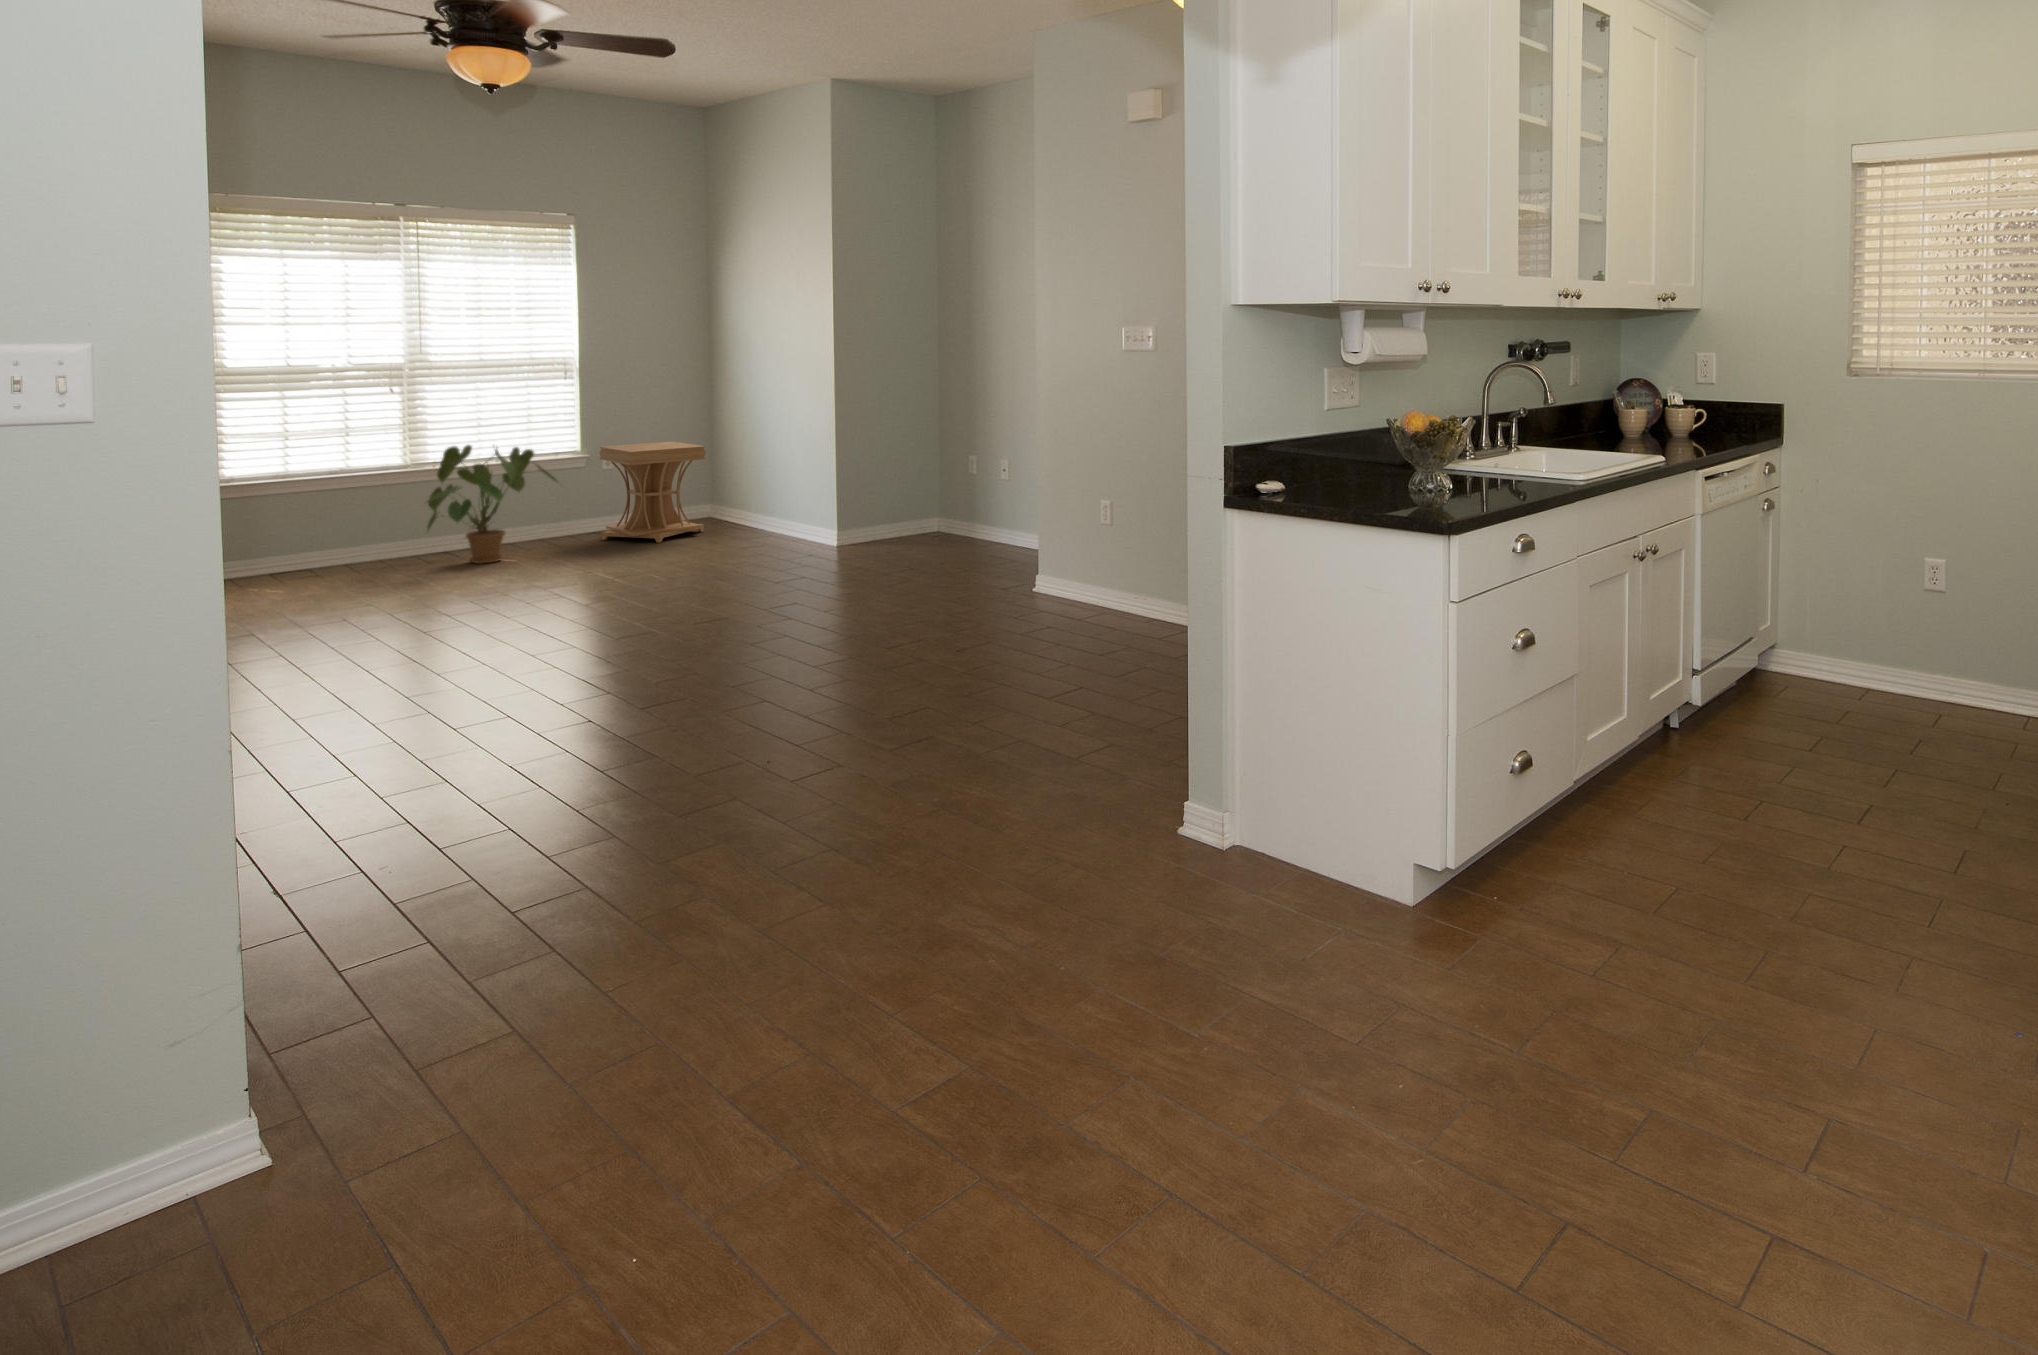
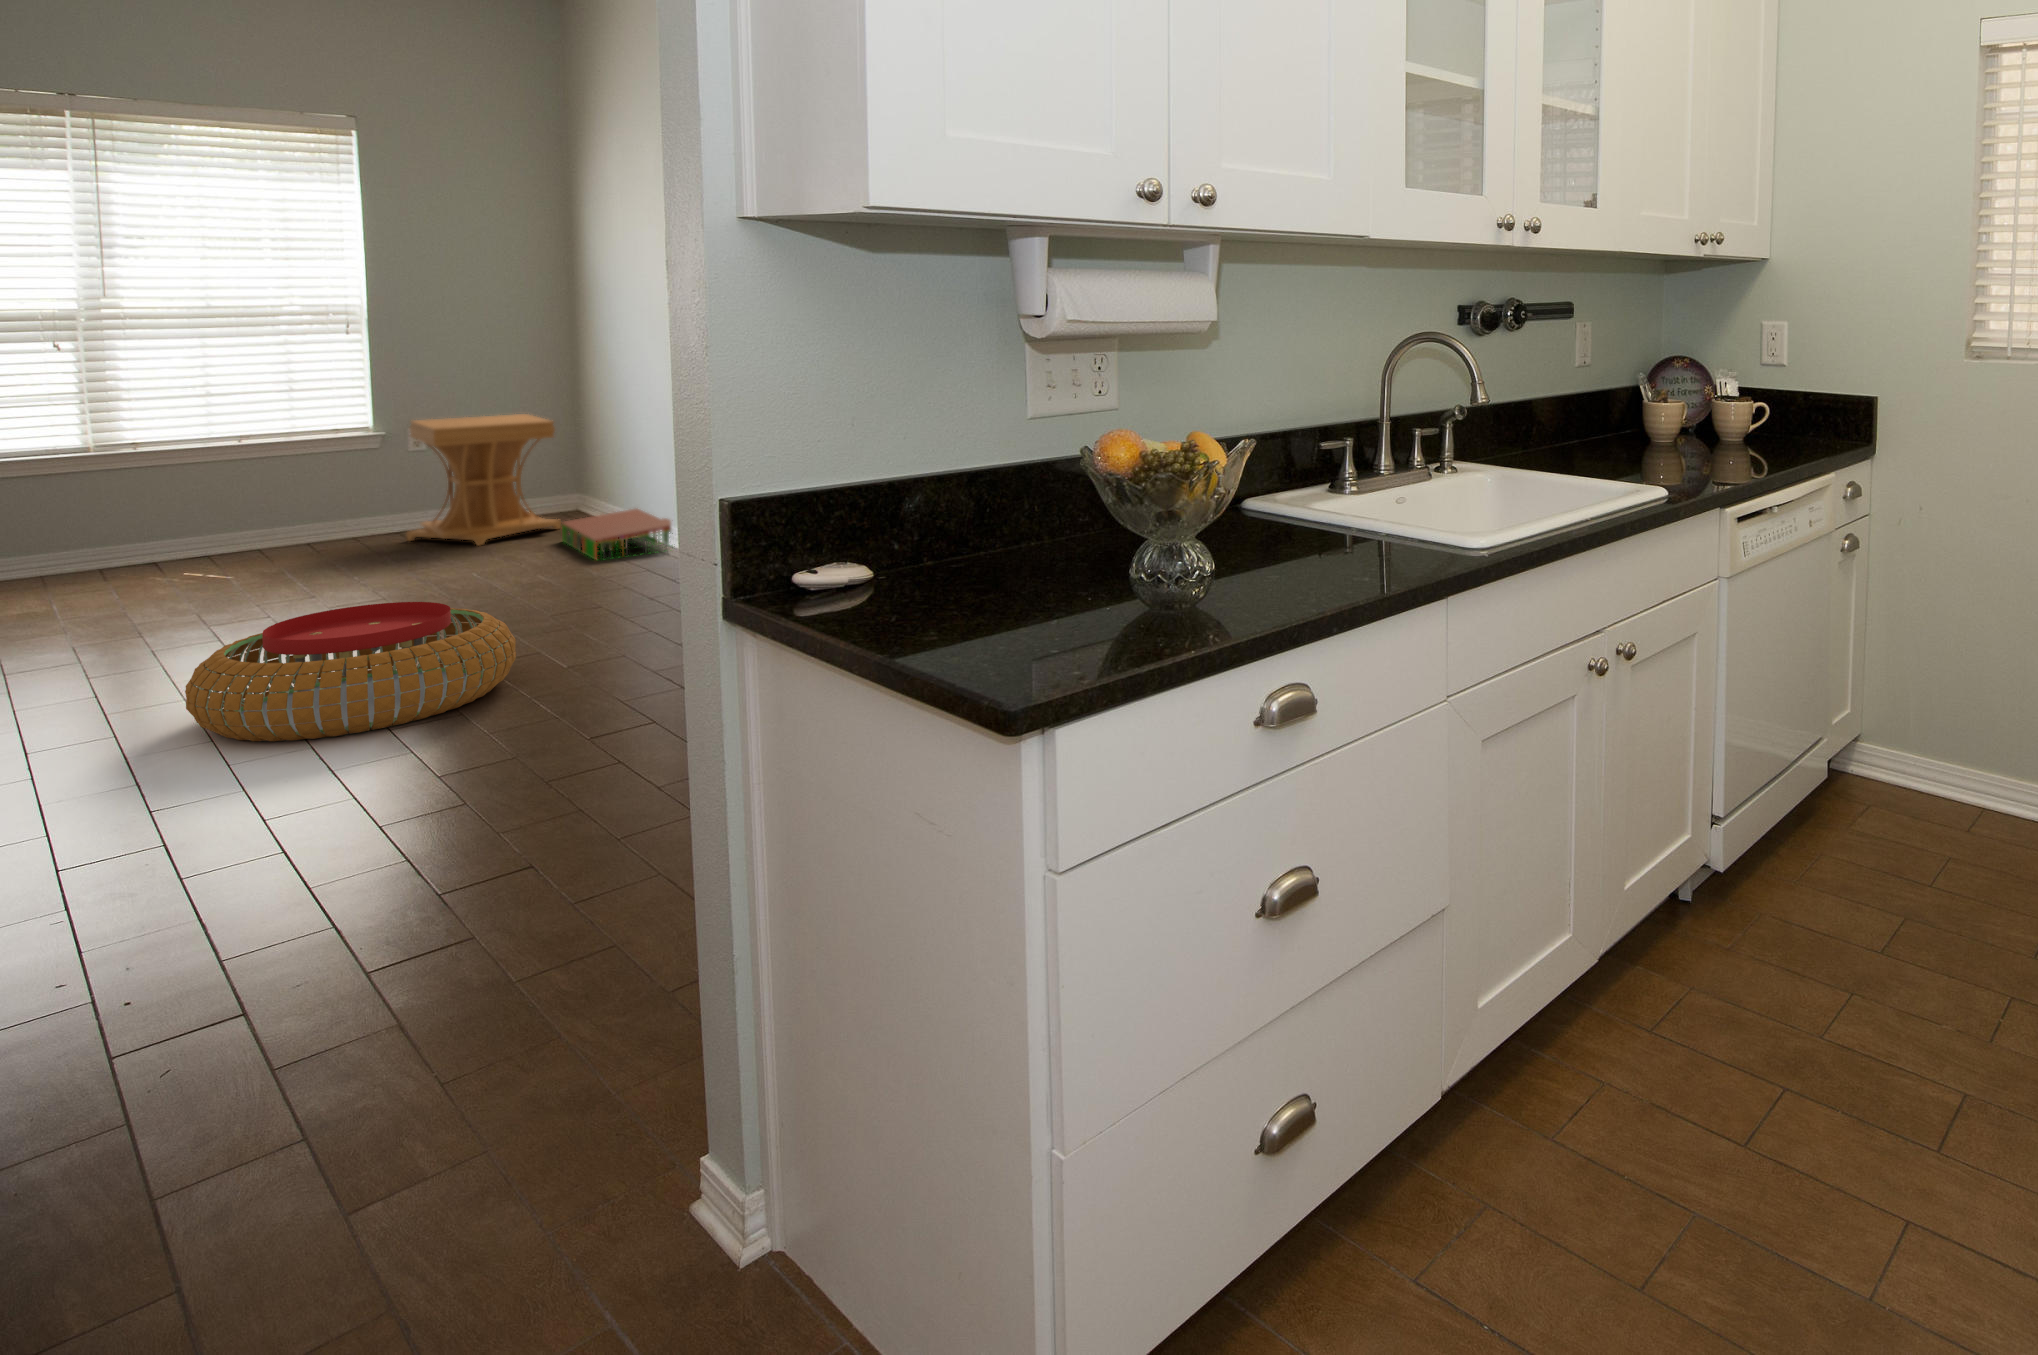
house plant: present [427,445,557,564] -> none [82,418,326,579]
storage bin: none [715,514,810,551] -> present [561,509,673,559]
pouf: none [621,564,801,650] -> present [185,602,516,741]

